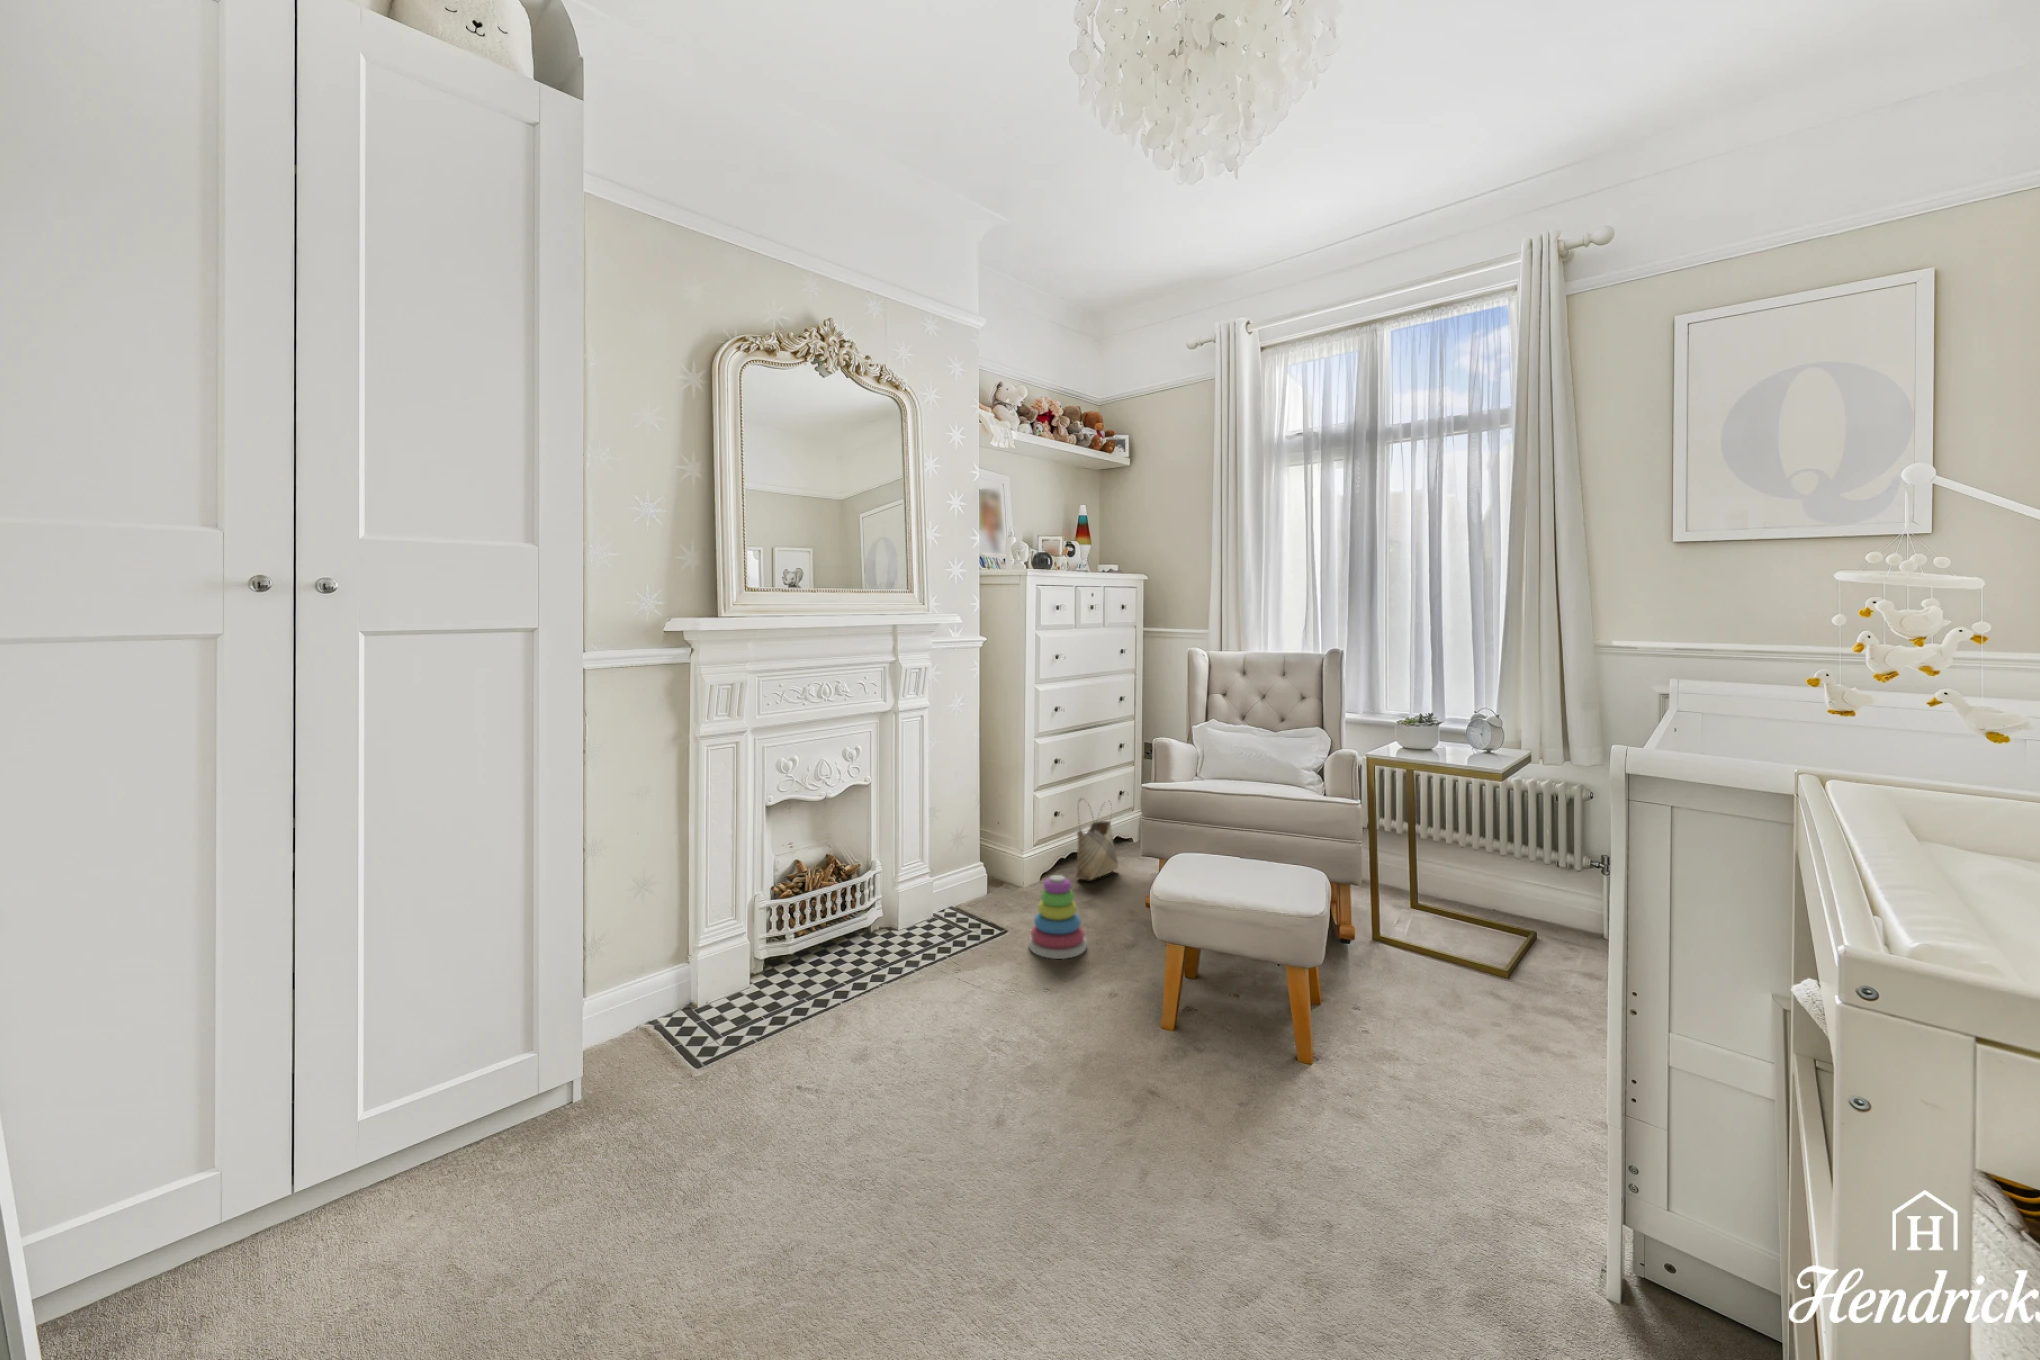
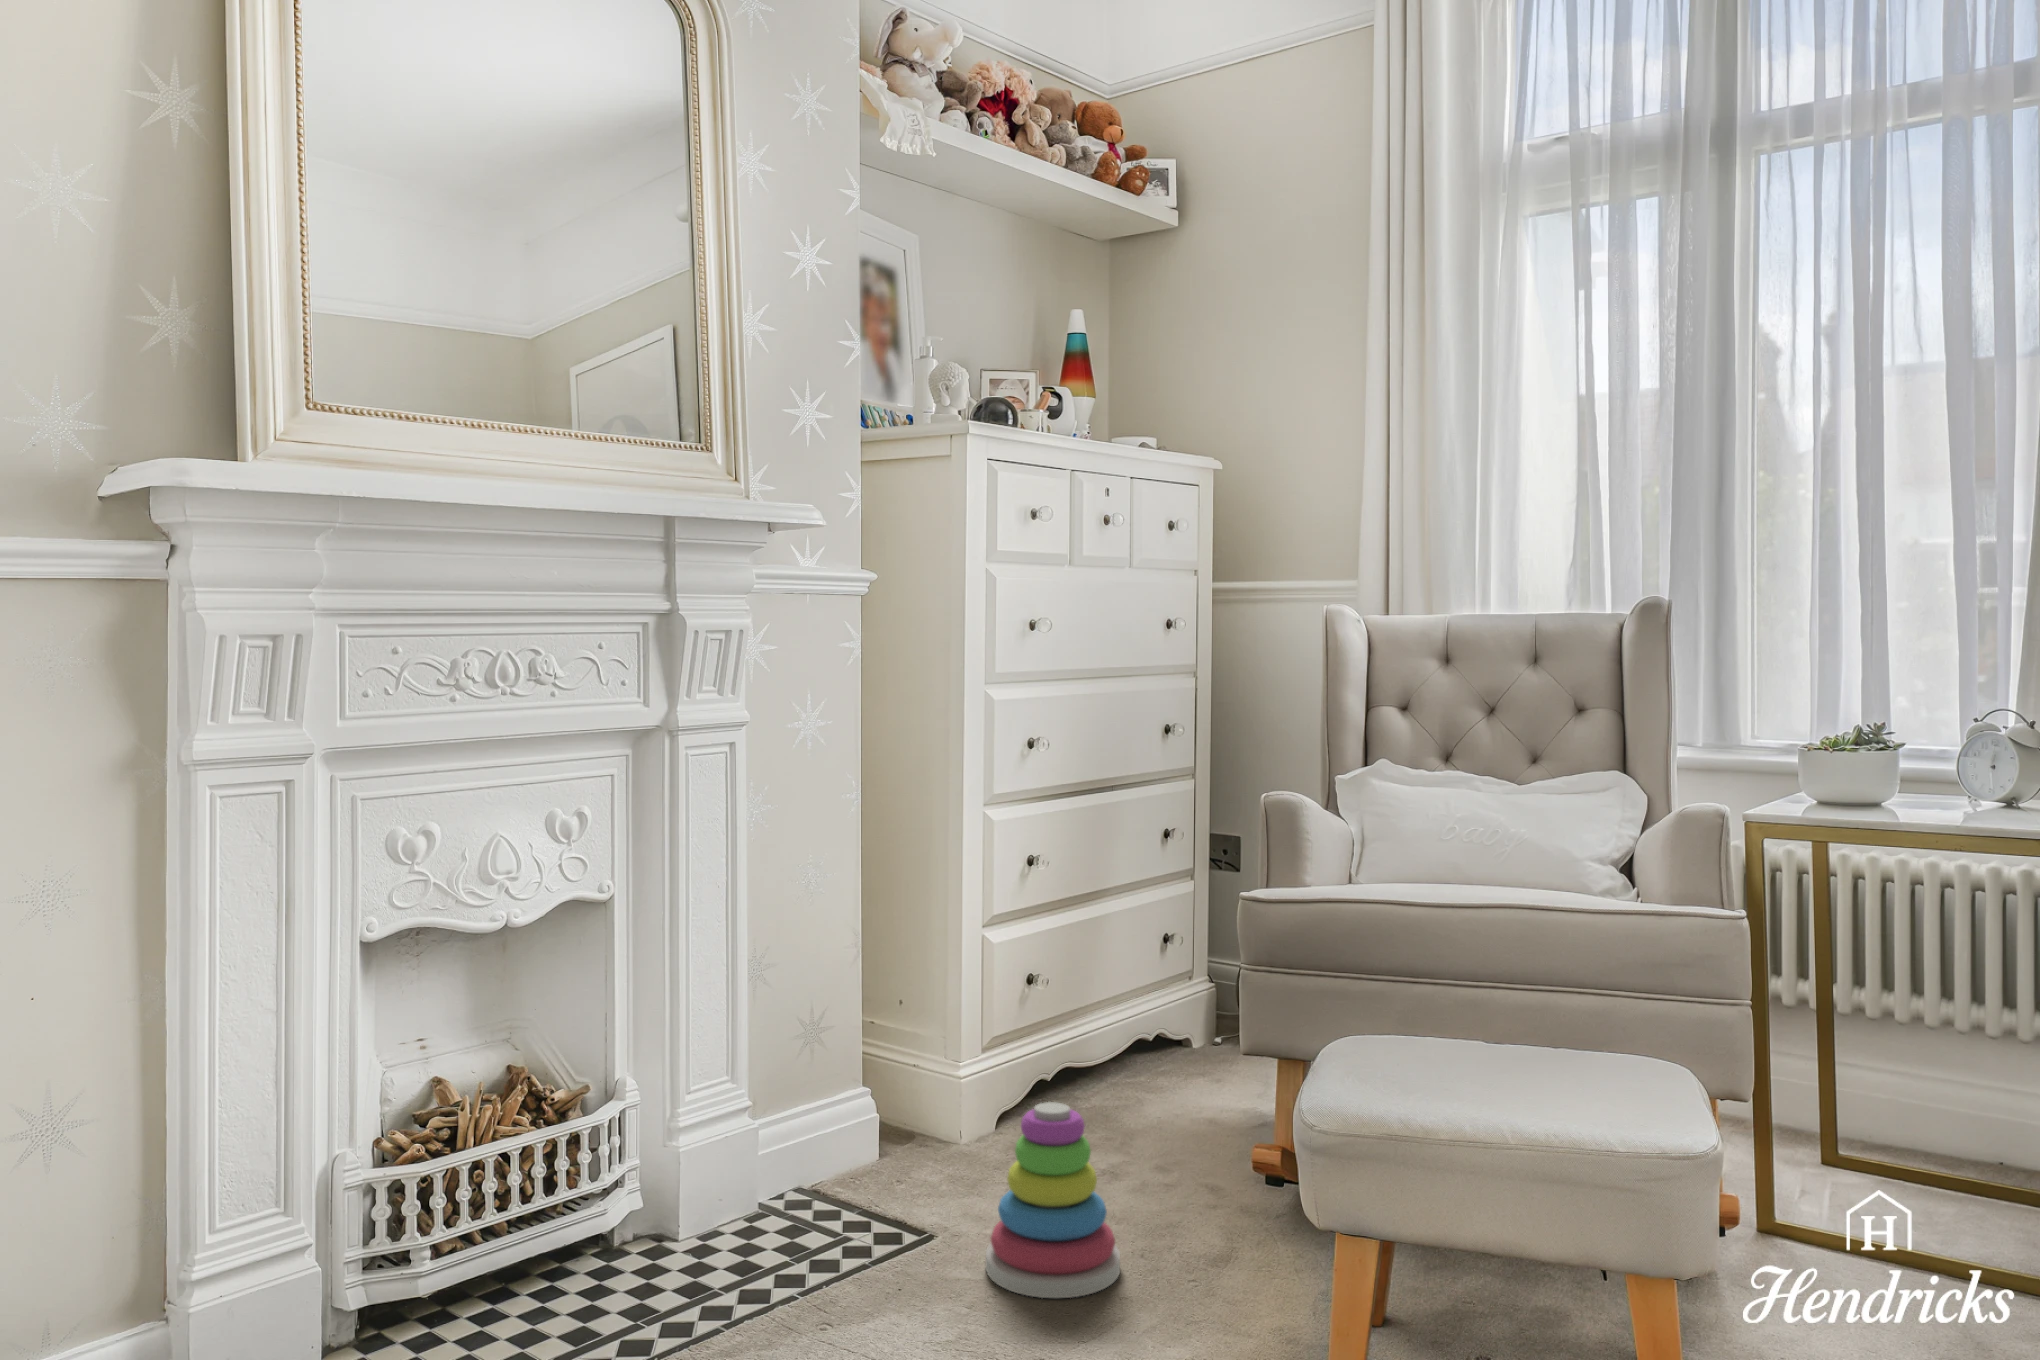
woven basket: present [1076,801,1118,880] -> none [1077,935,1168,1119]

